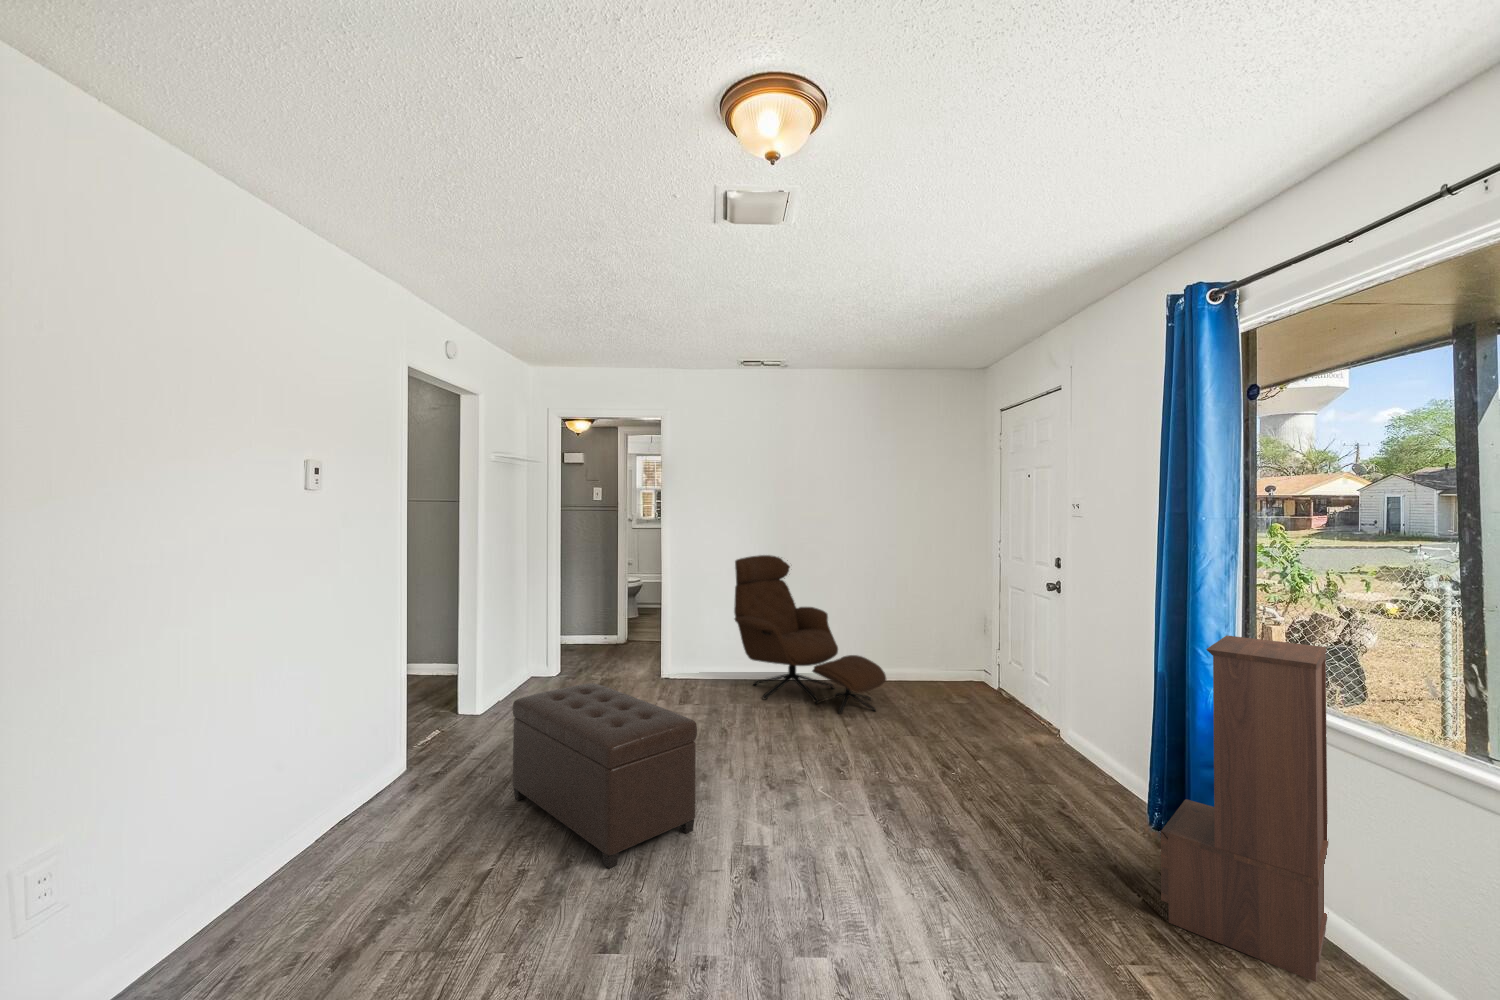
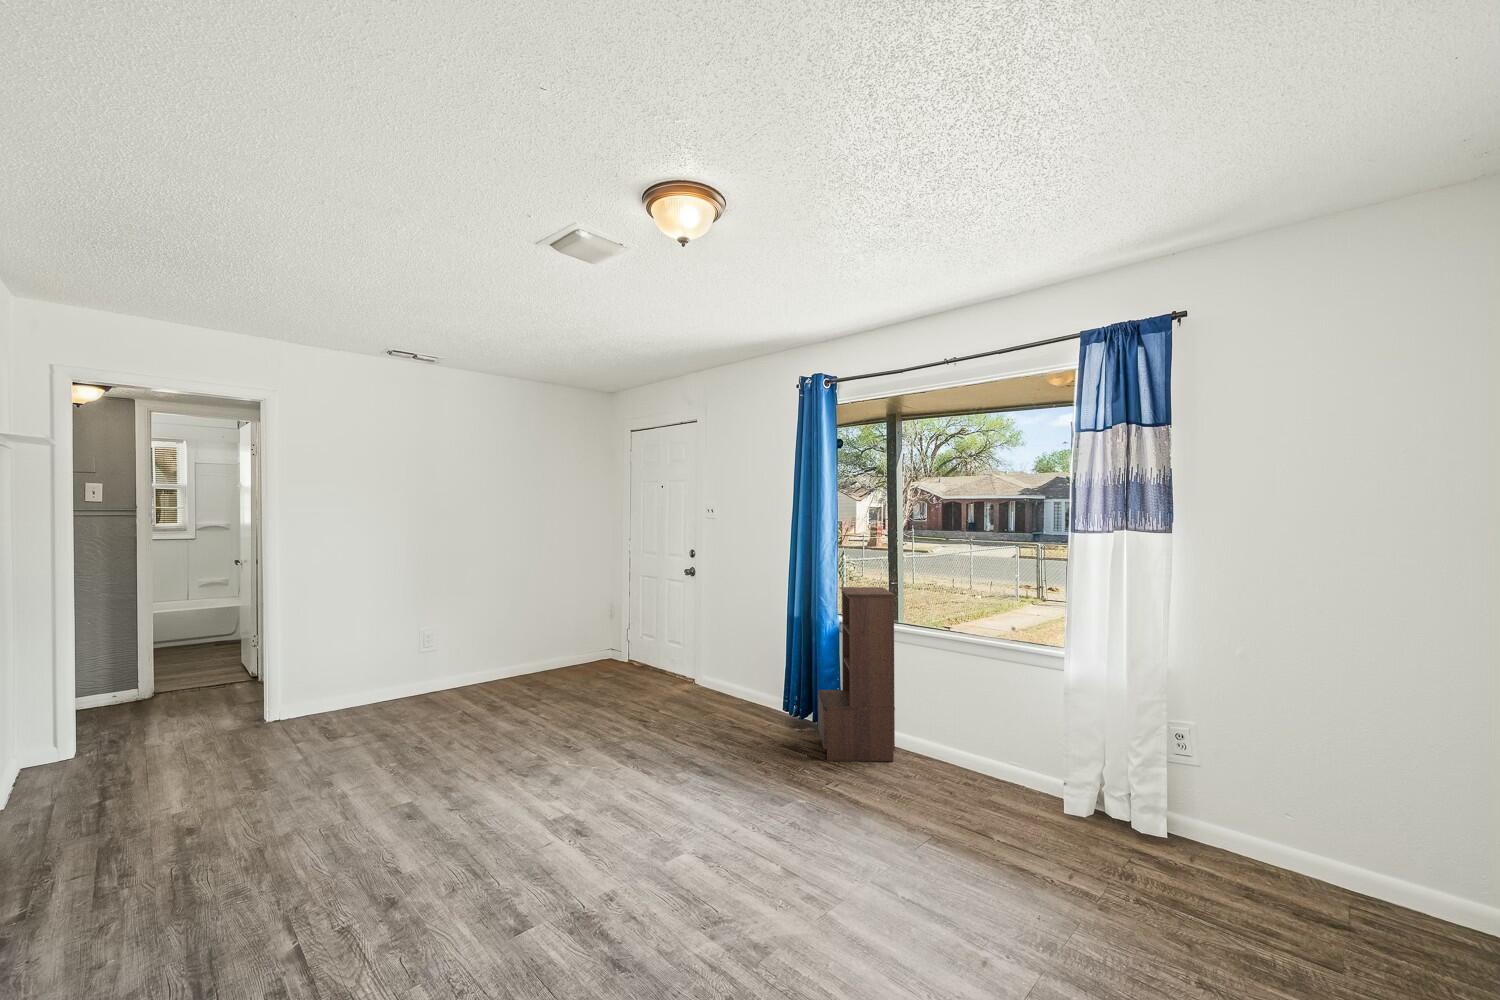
lounge chair: present [734,555,886,714] -> none [382,562,553,713]
ottoman: present [512,683,697,868] -> none [222,719,495,881]

